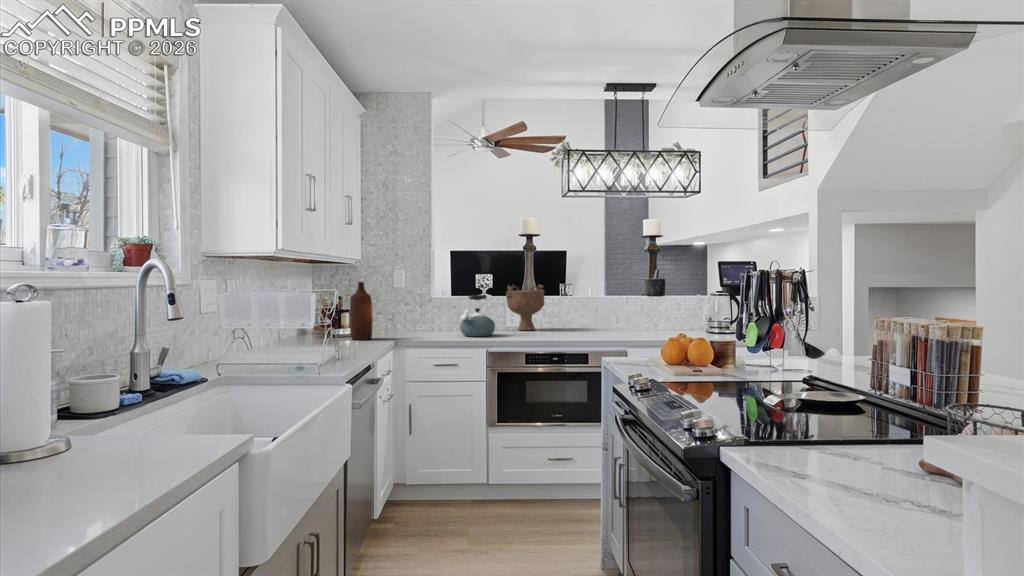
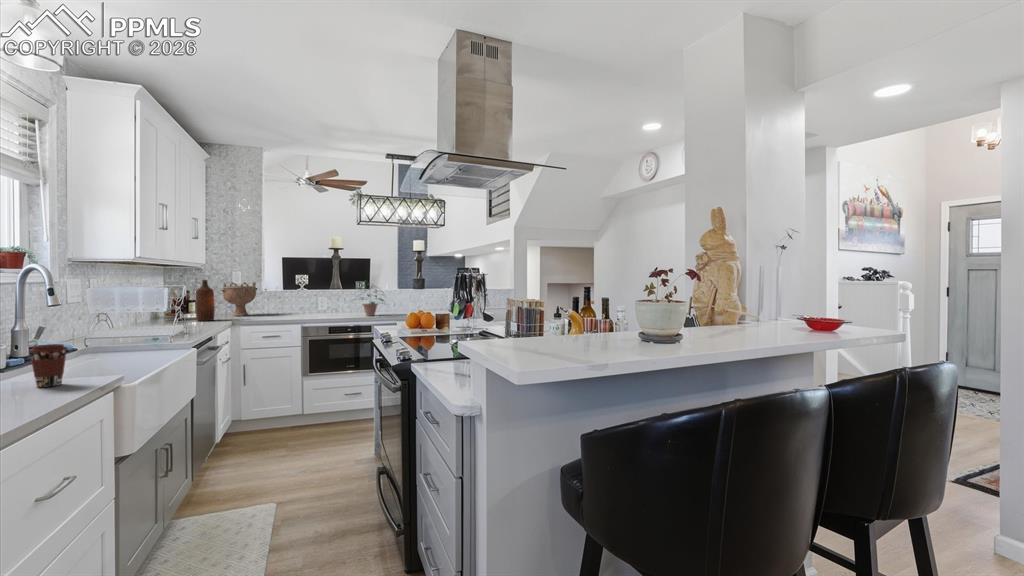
potted plant: none [552,282,611,337] -> present [360,281,384,316]
decorative bowl: present [506,285,545,330] -> present [221,282,257,316]
kettle: present [460,295,495,337] -> none [285,289,311,317]
coffee cup: none [97,394,157,476] -> present [29,344,68,387]

